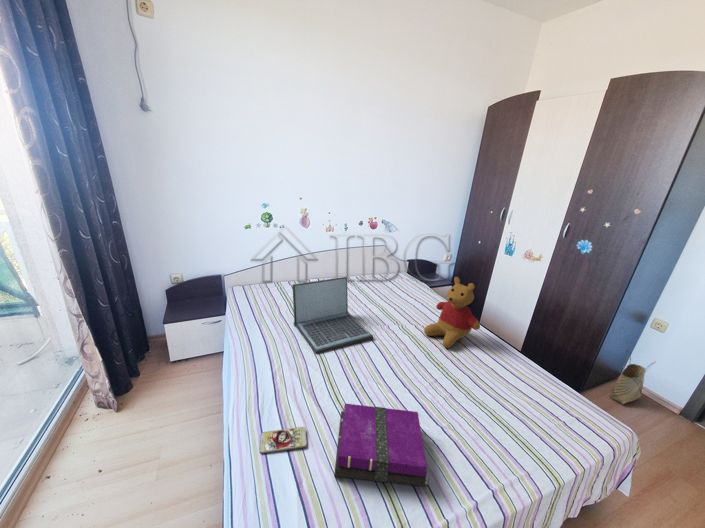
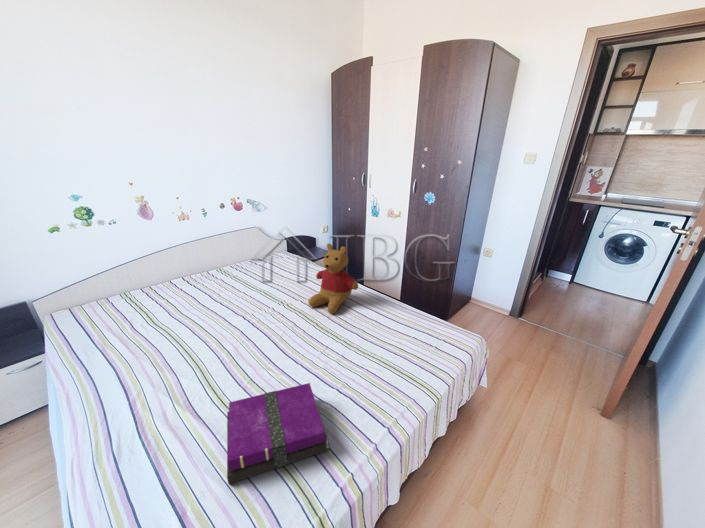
laptop: present [292,277,373,354] -> none [141,267,256,361]
woven basket: present [610,350,655,404] -> none [466,277,490,320]
smartphone: present [259,427,307,454] -> none [123,446,190,501]

